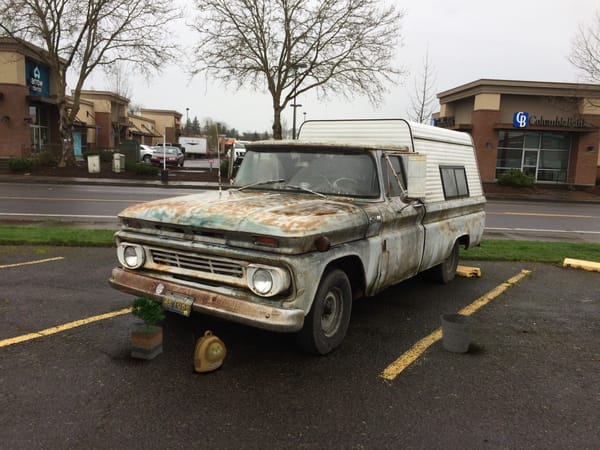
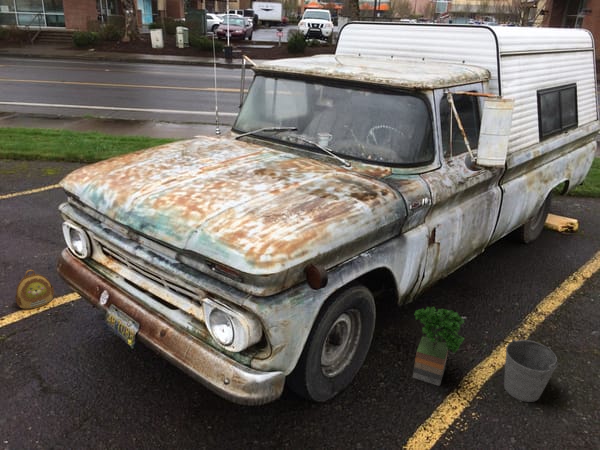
potted tree: present [131,297,164,360] -> present [413,307,464,386]
backpack: present [194,331,226,372] -> present [15,270,54,309]

